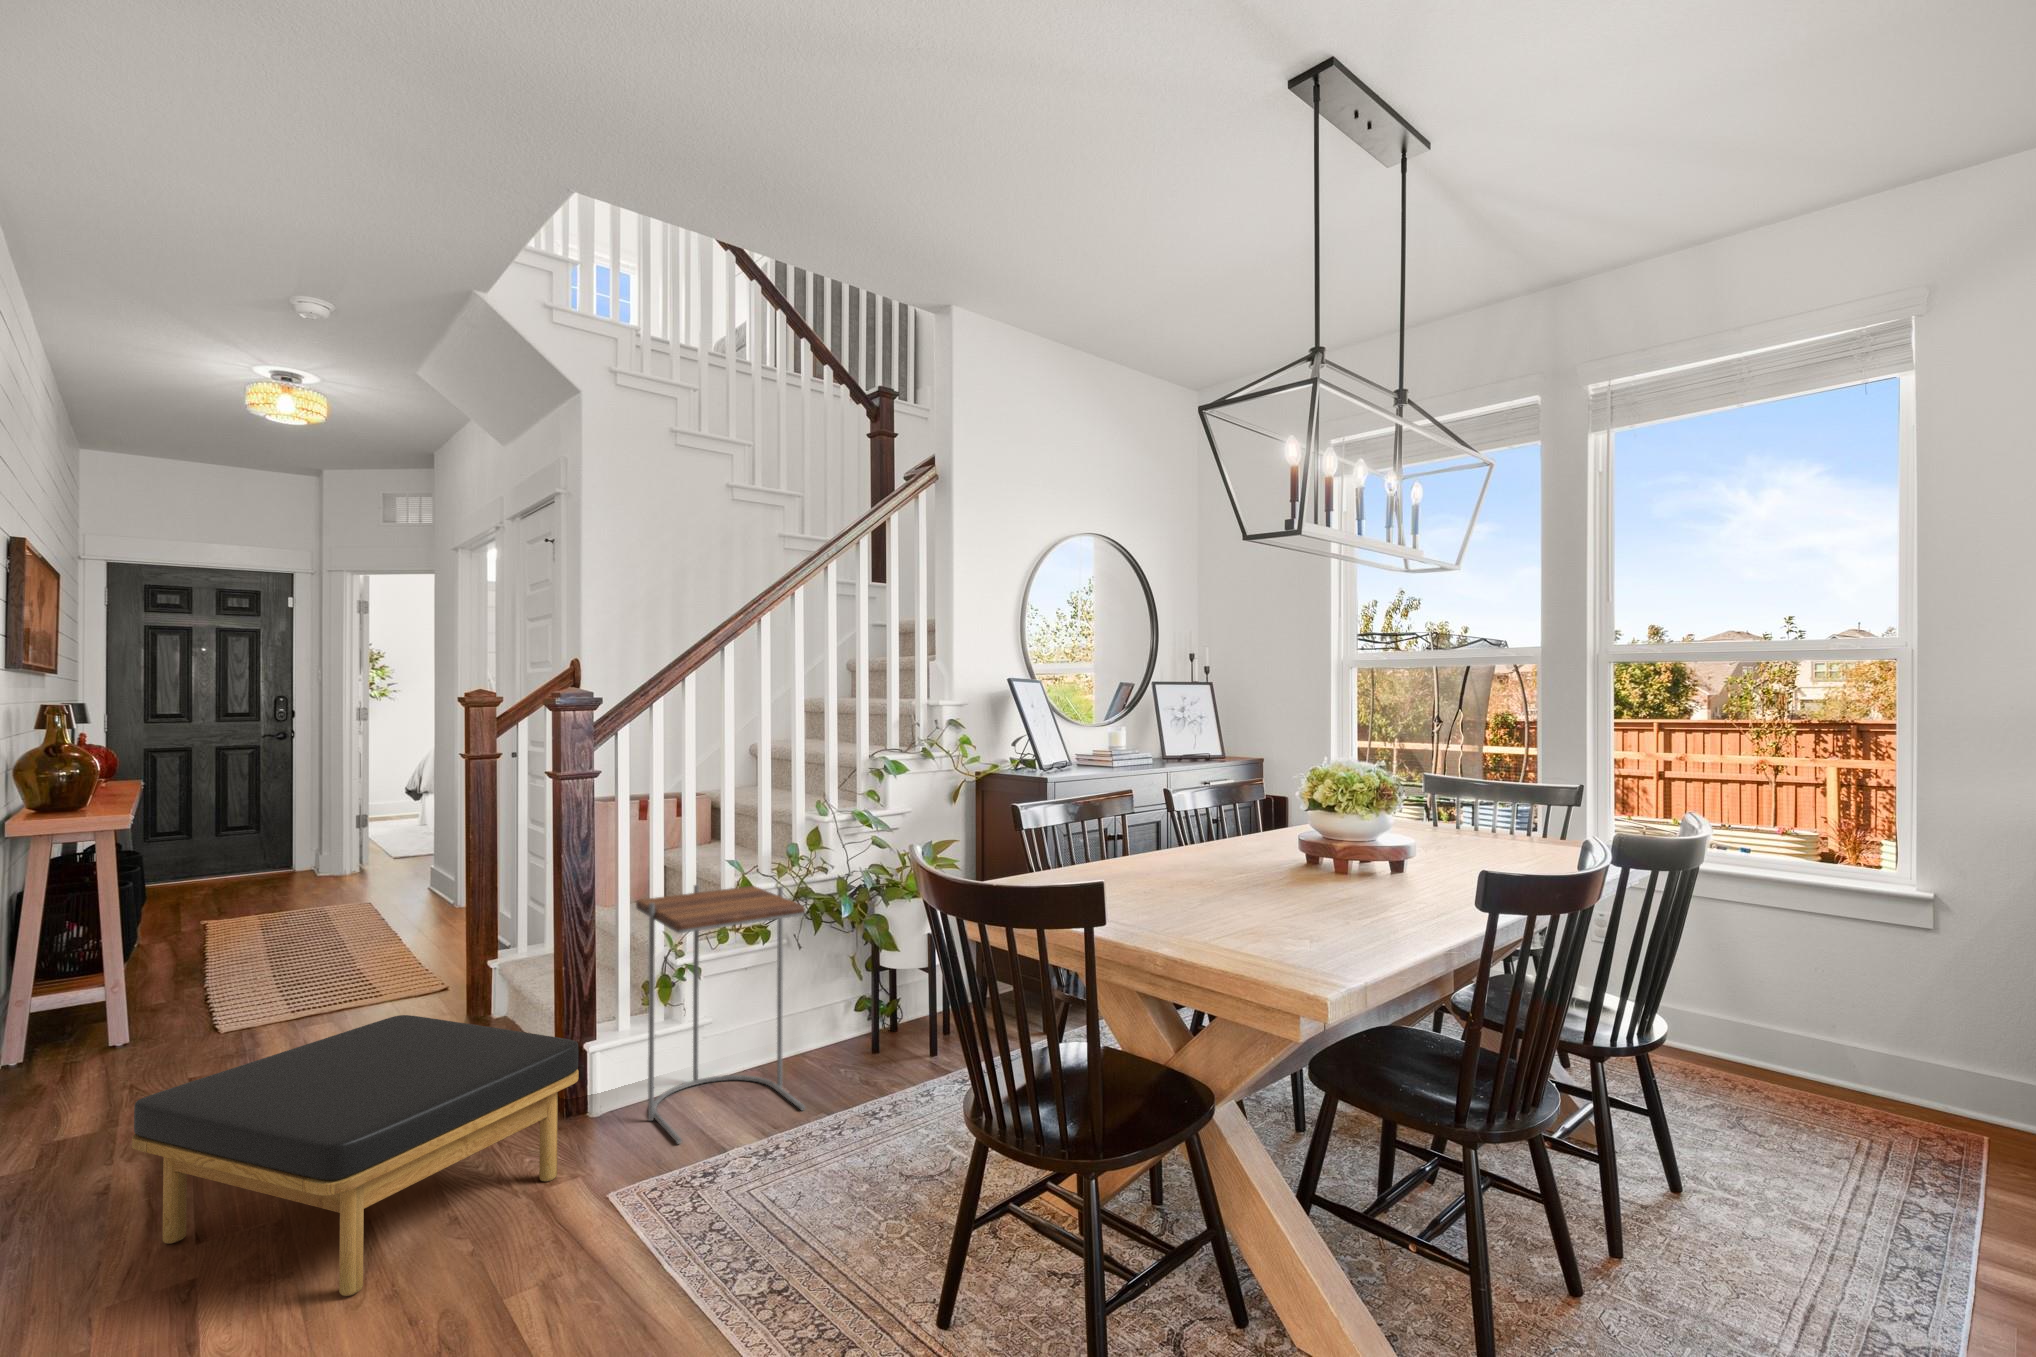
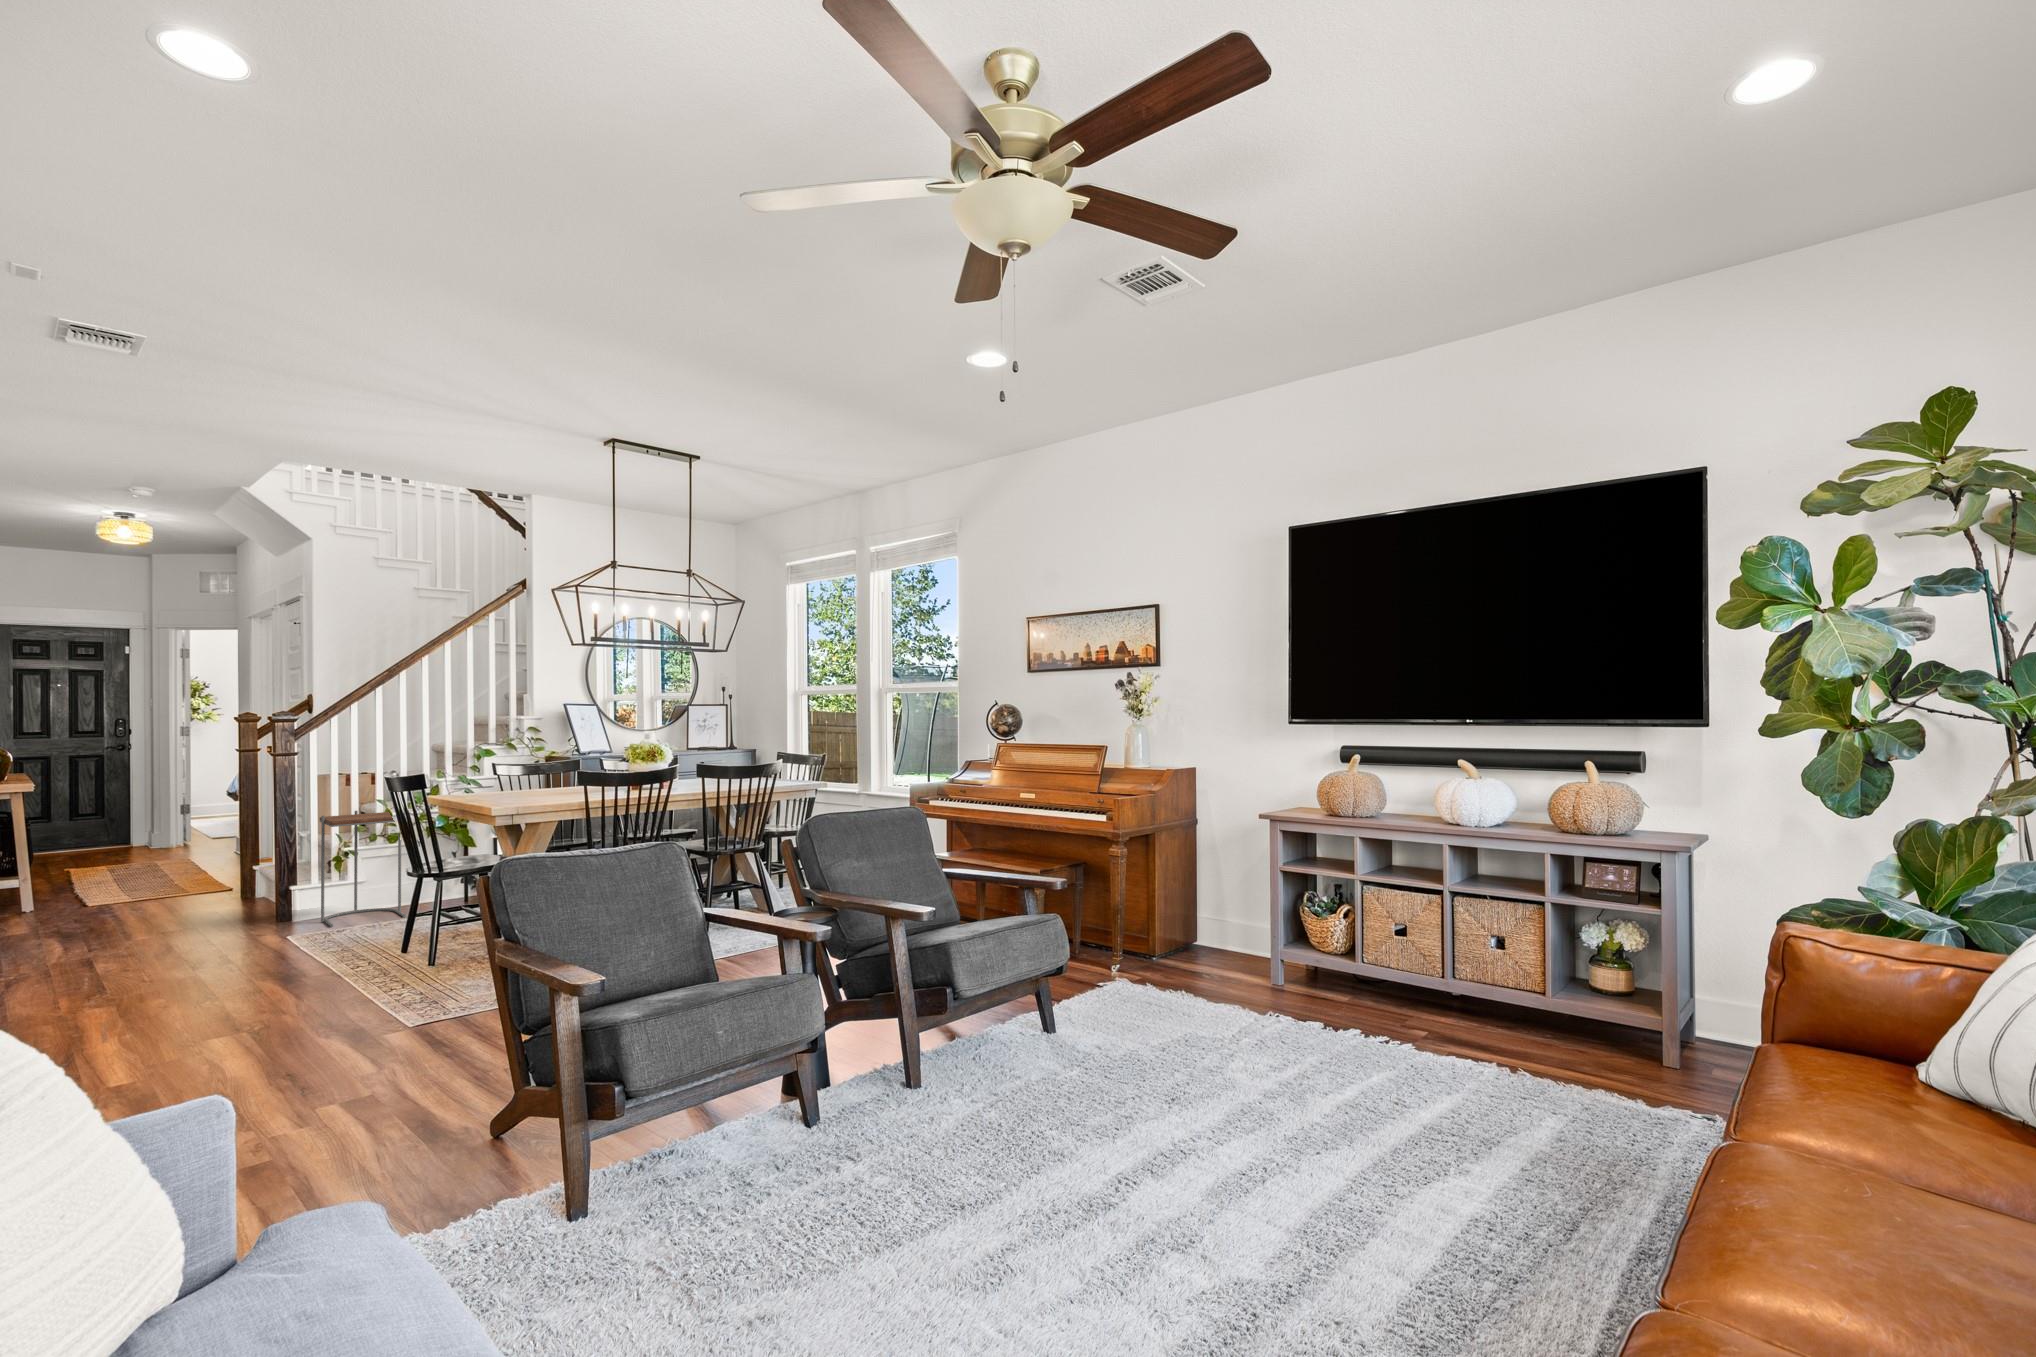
ottoman: present [132,1015,579,1296] -> none [58,872,277,961]

